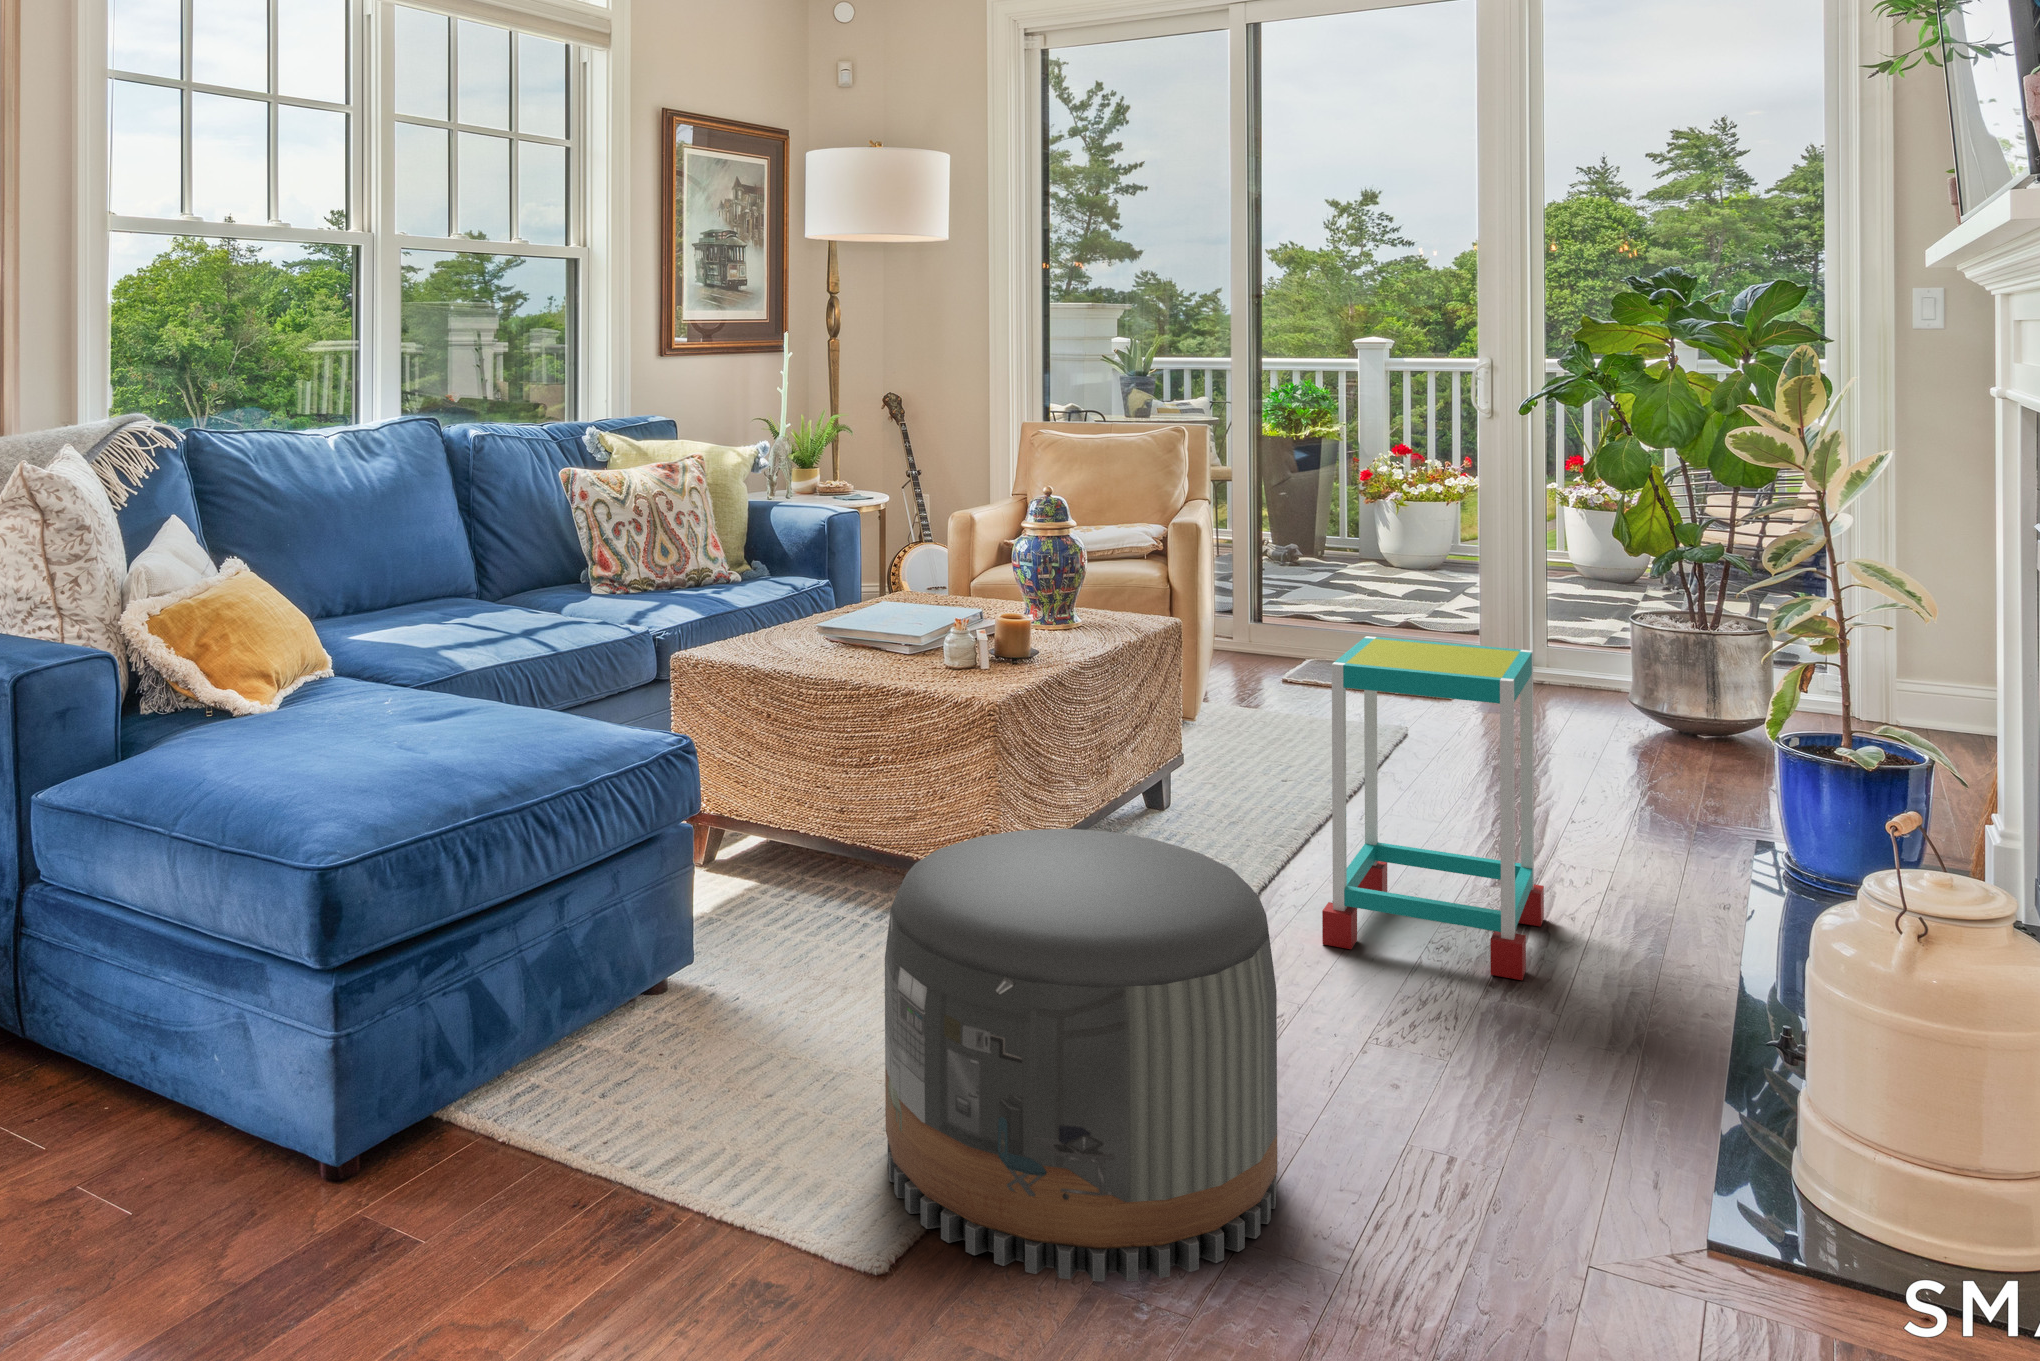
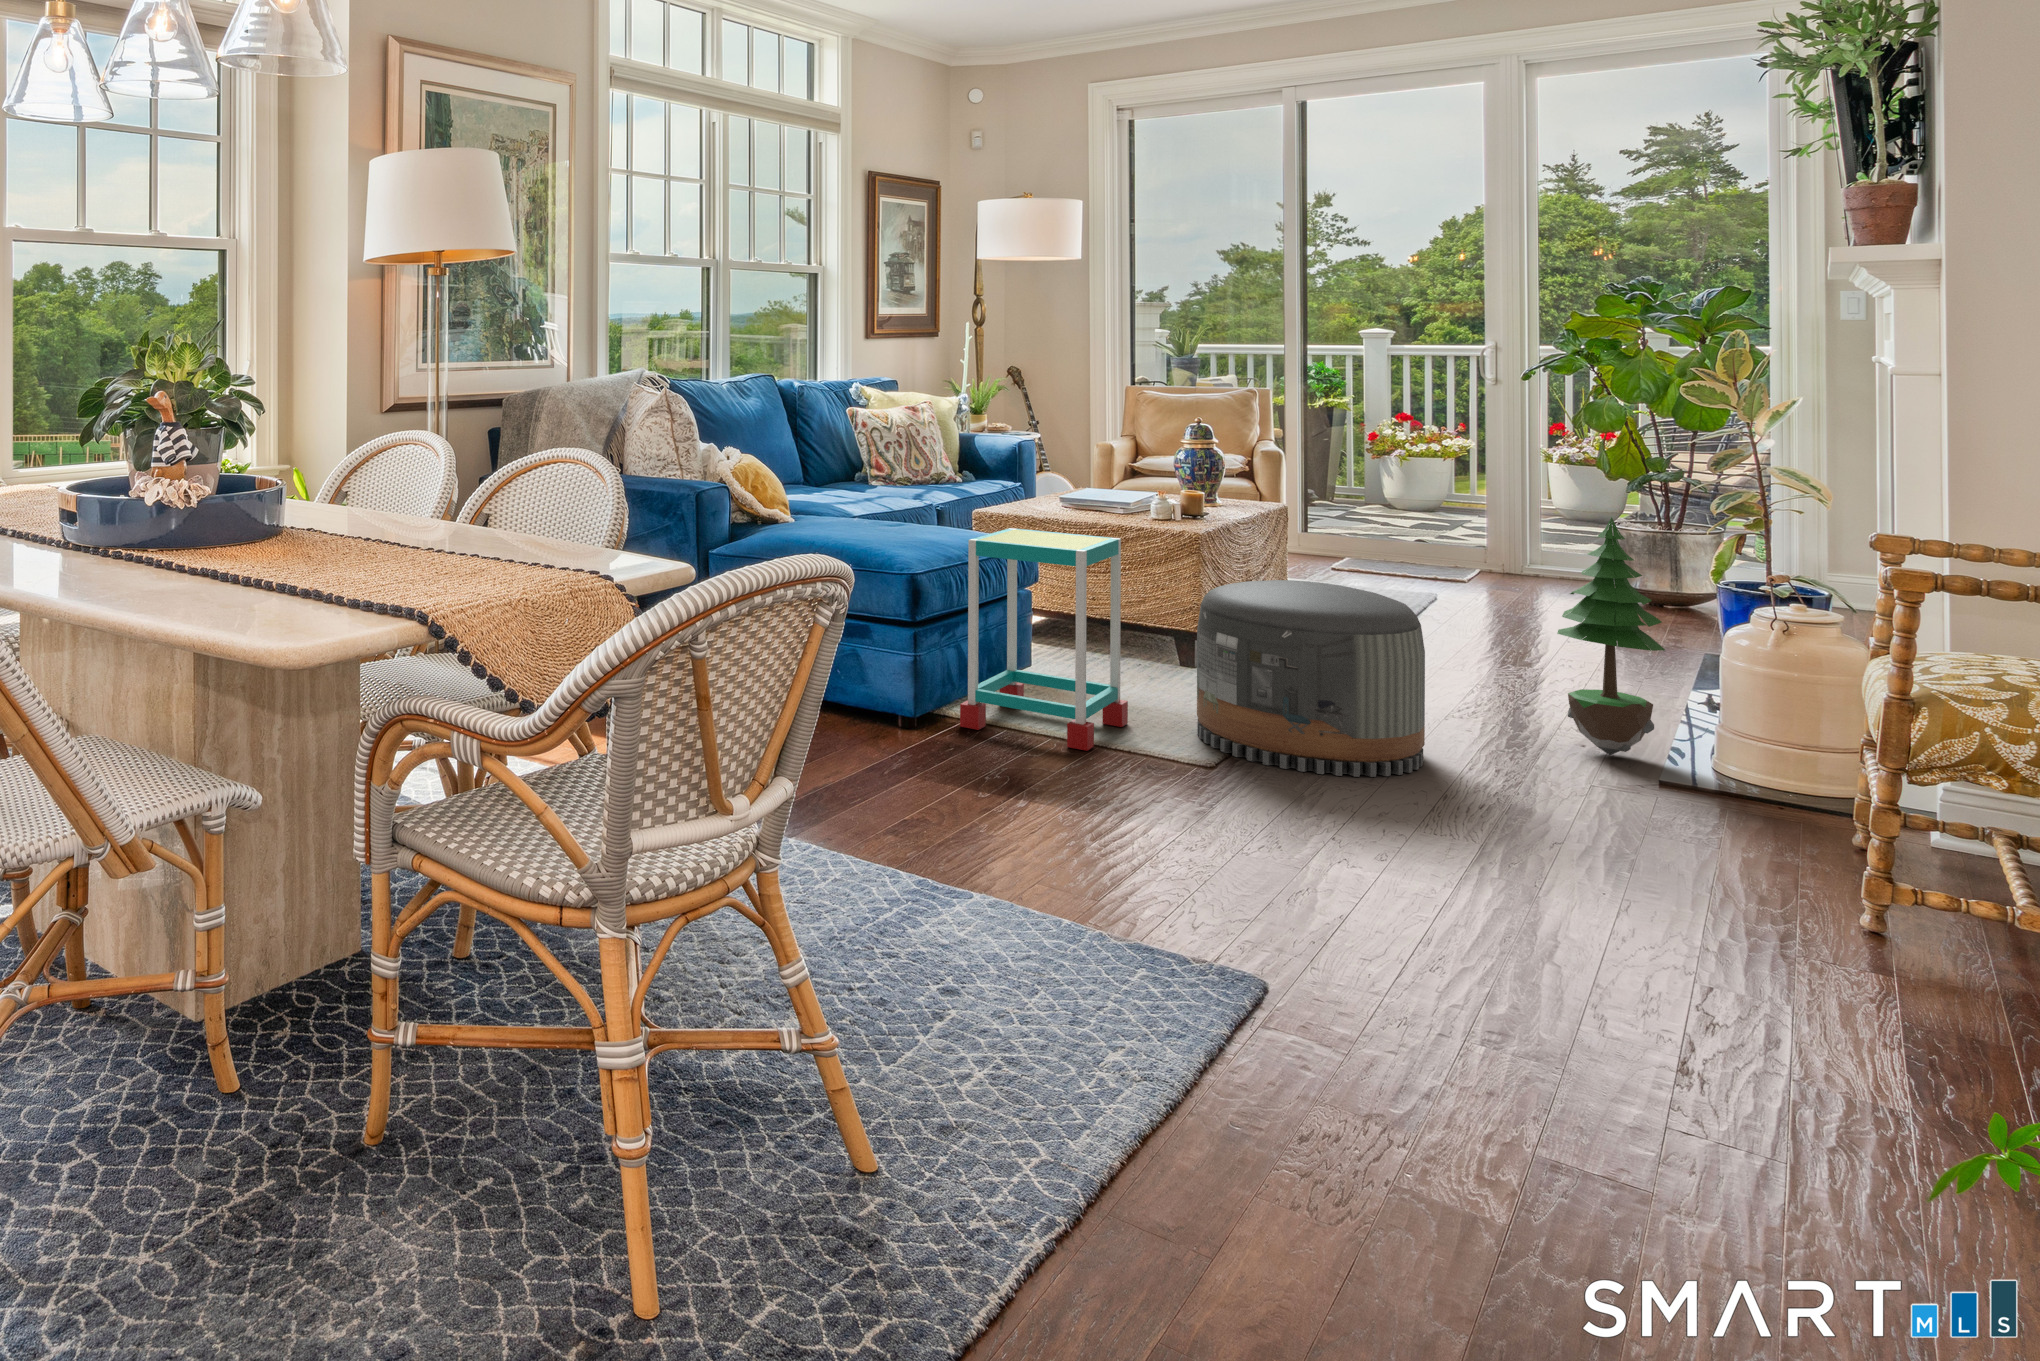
side table: present [1322,636,1544,980] -> present [960,528,1128,751]
potted tree: none [1518,698,1695,1142] -> present [1557,517,1665,755]

